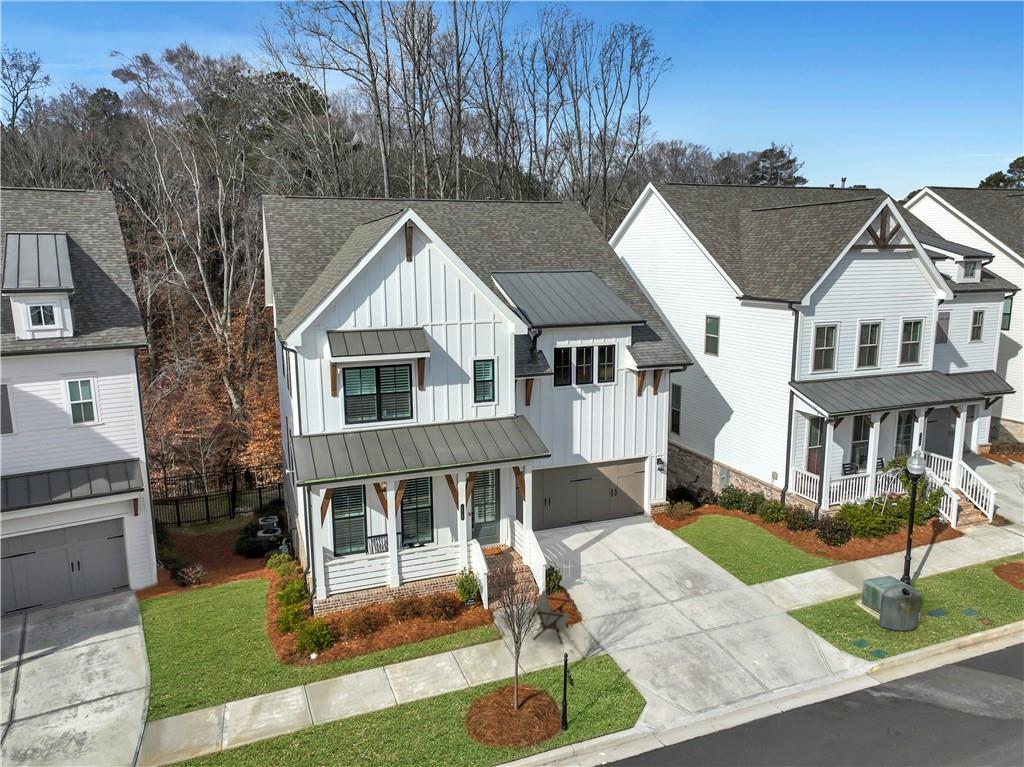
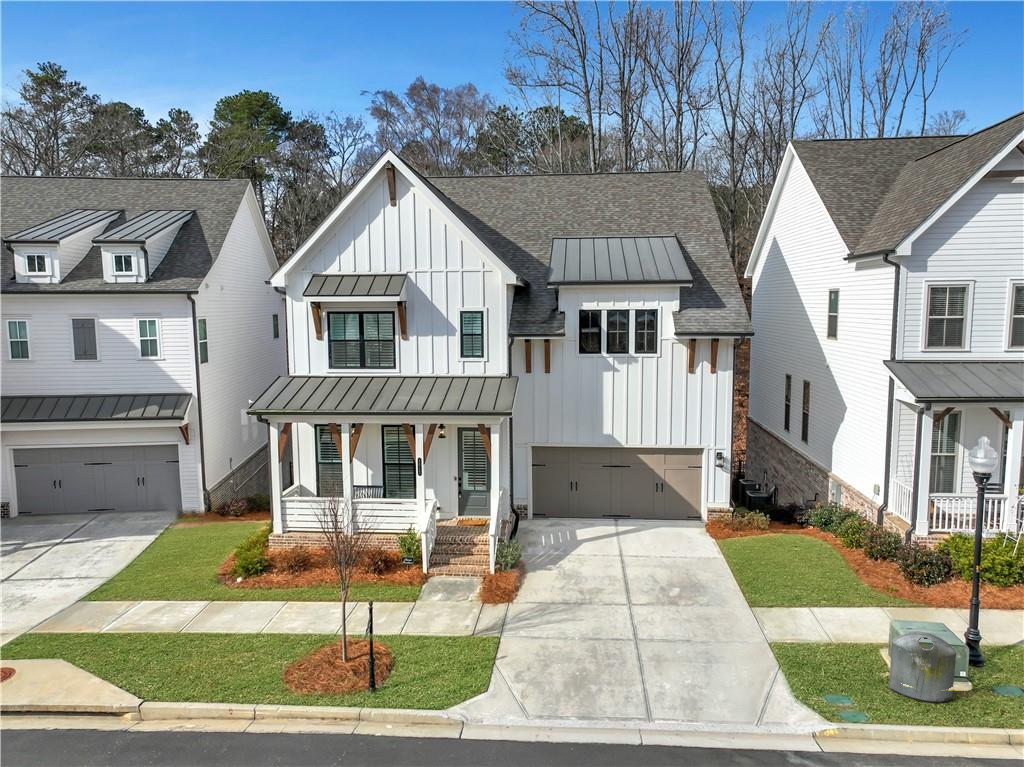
lounge chair: present [533,591,569,644] -> none [440,559,490,618]

